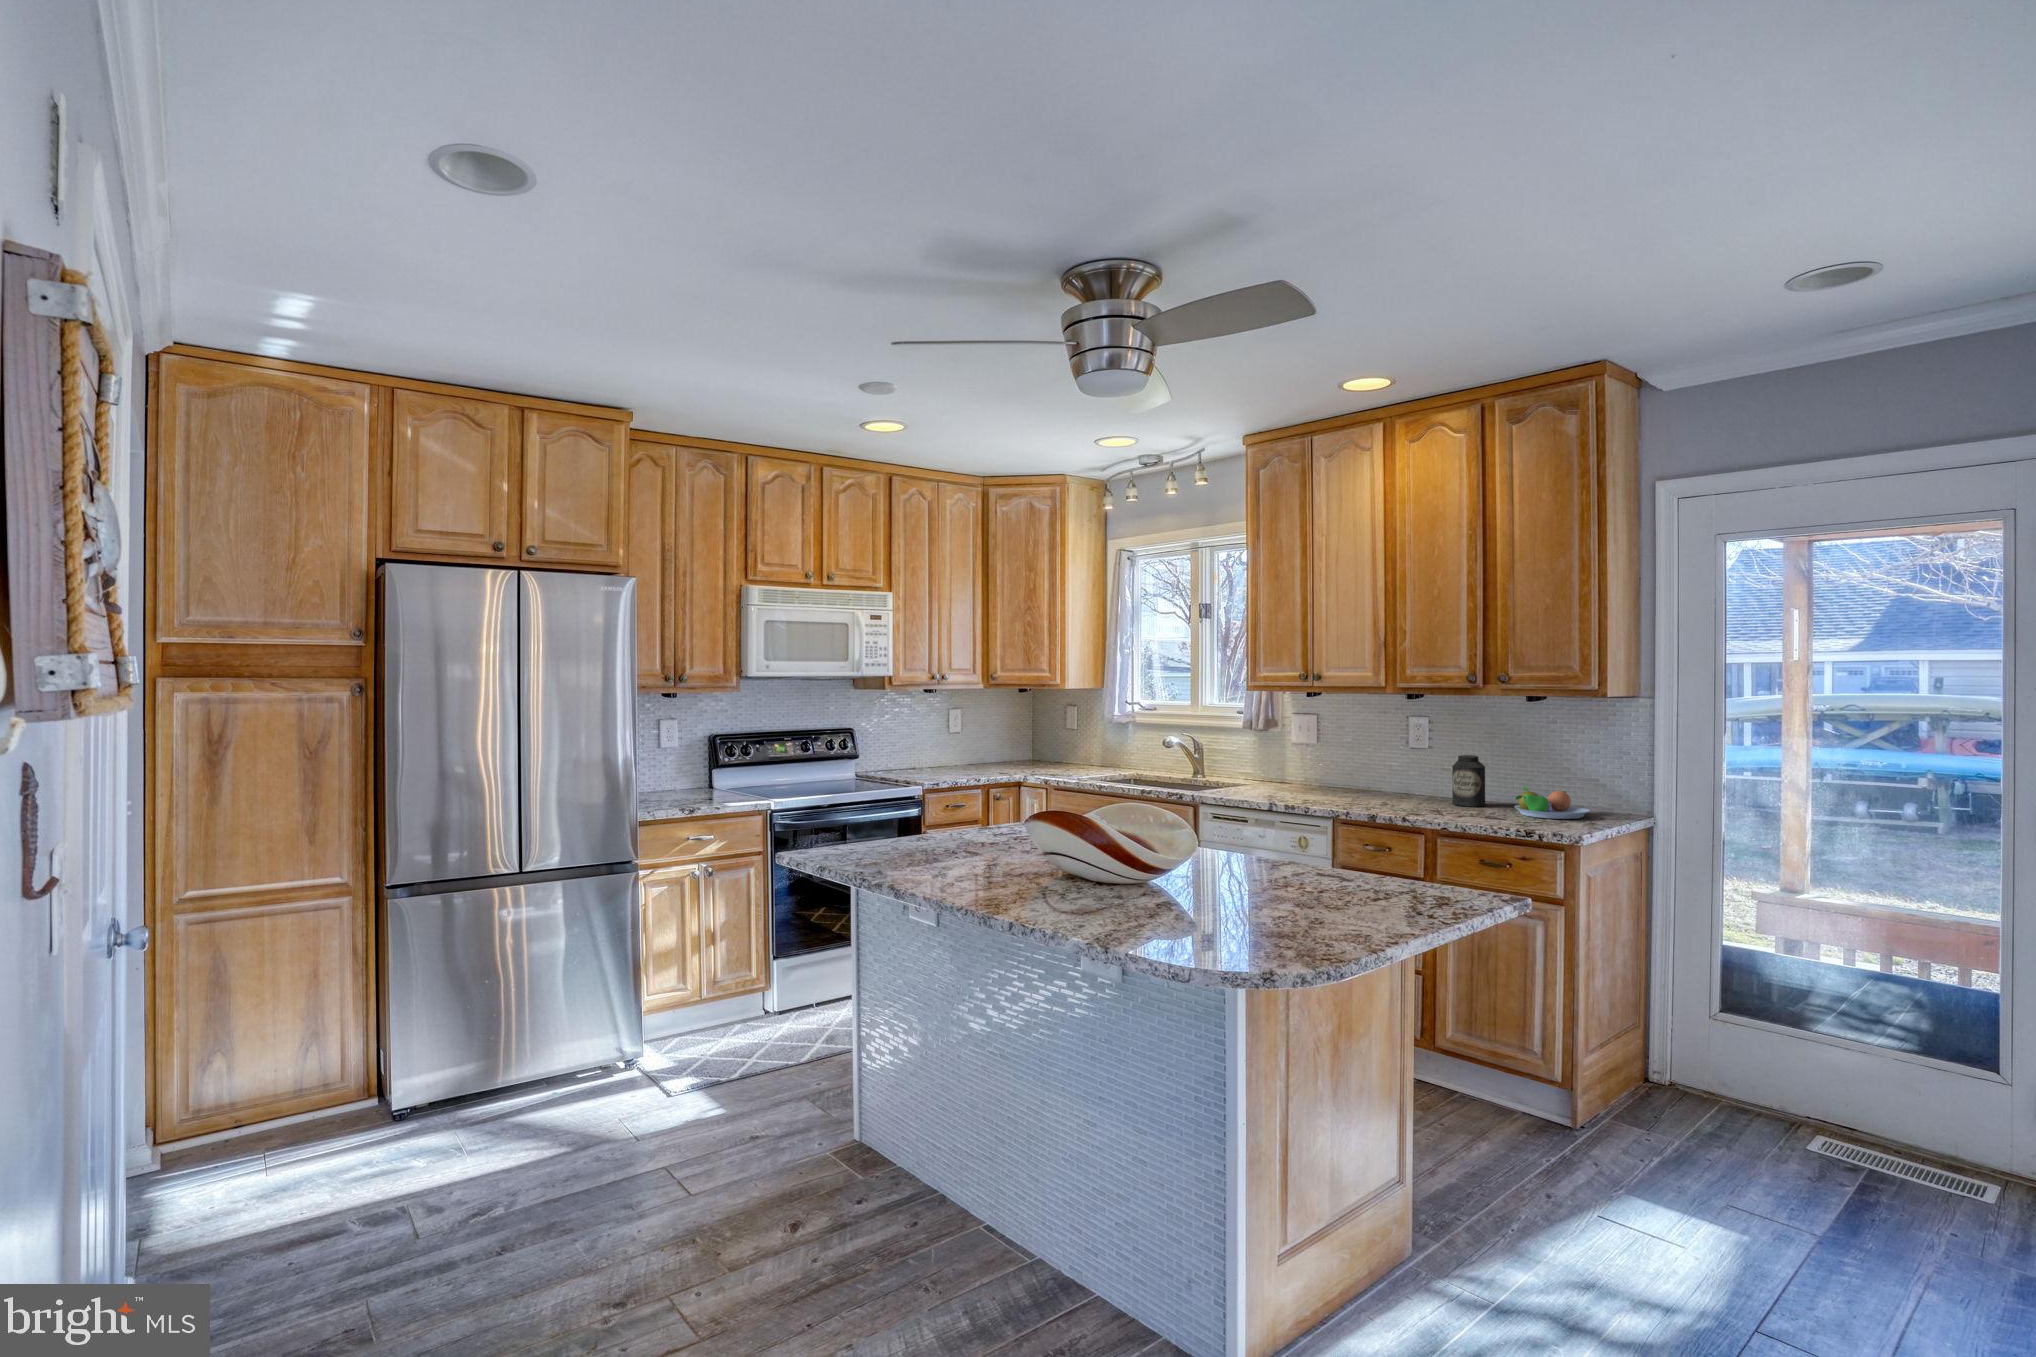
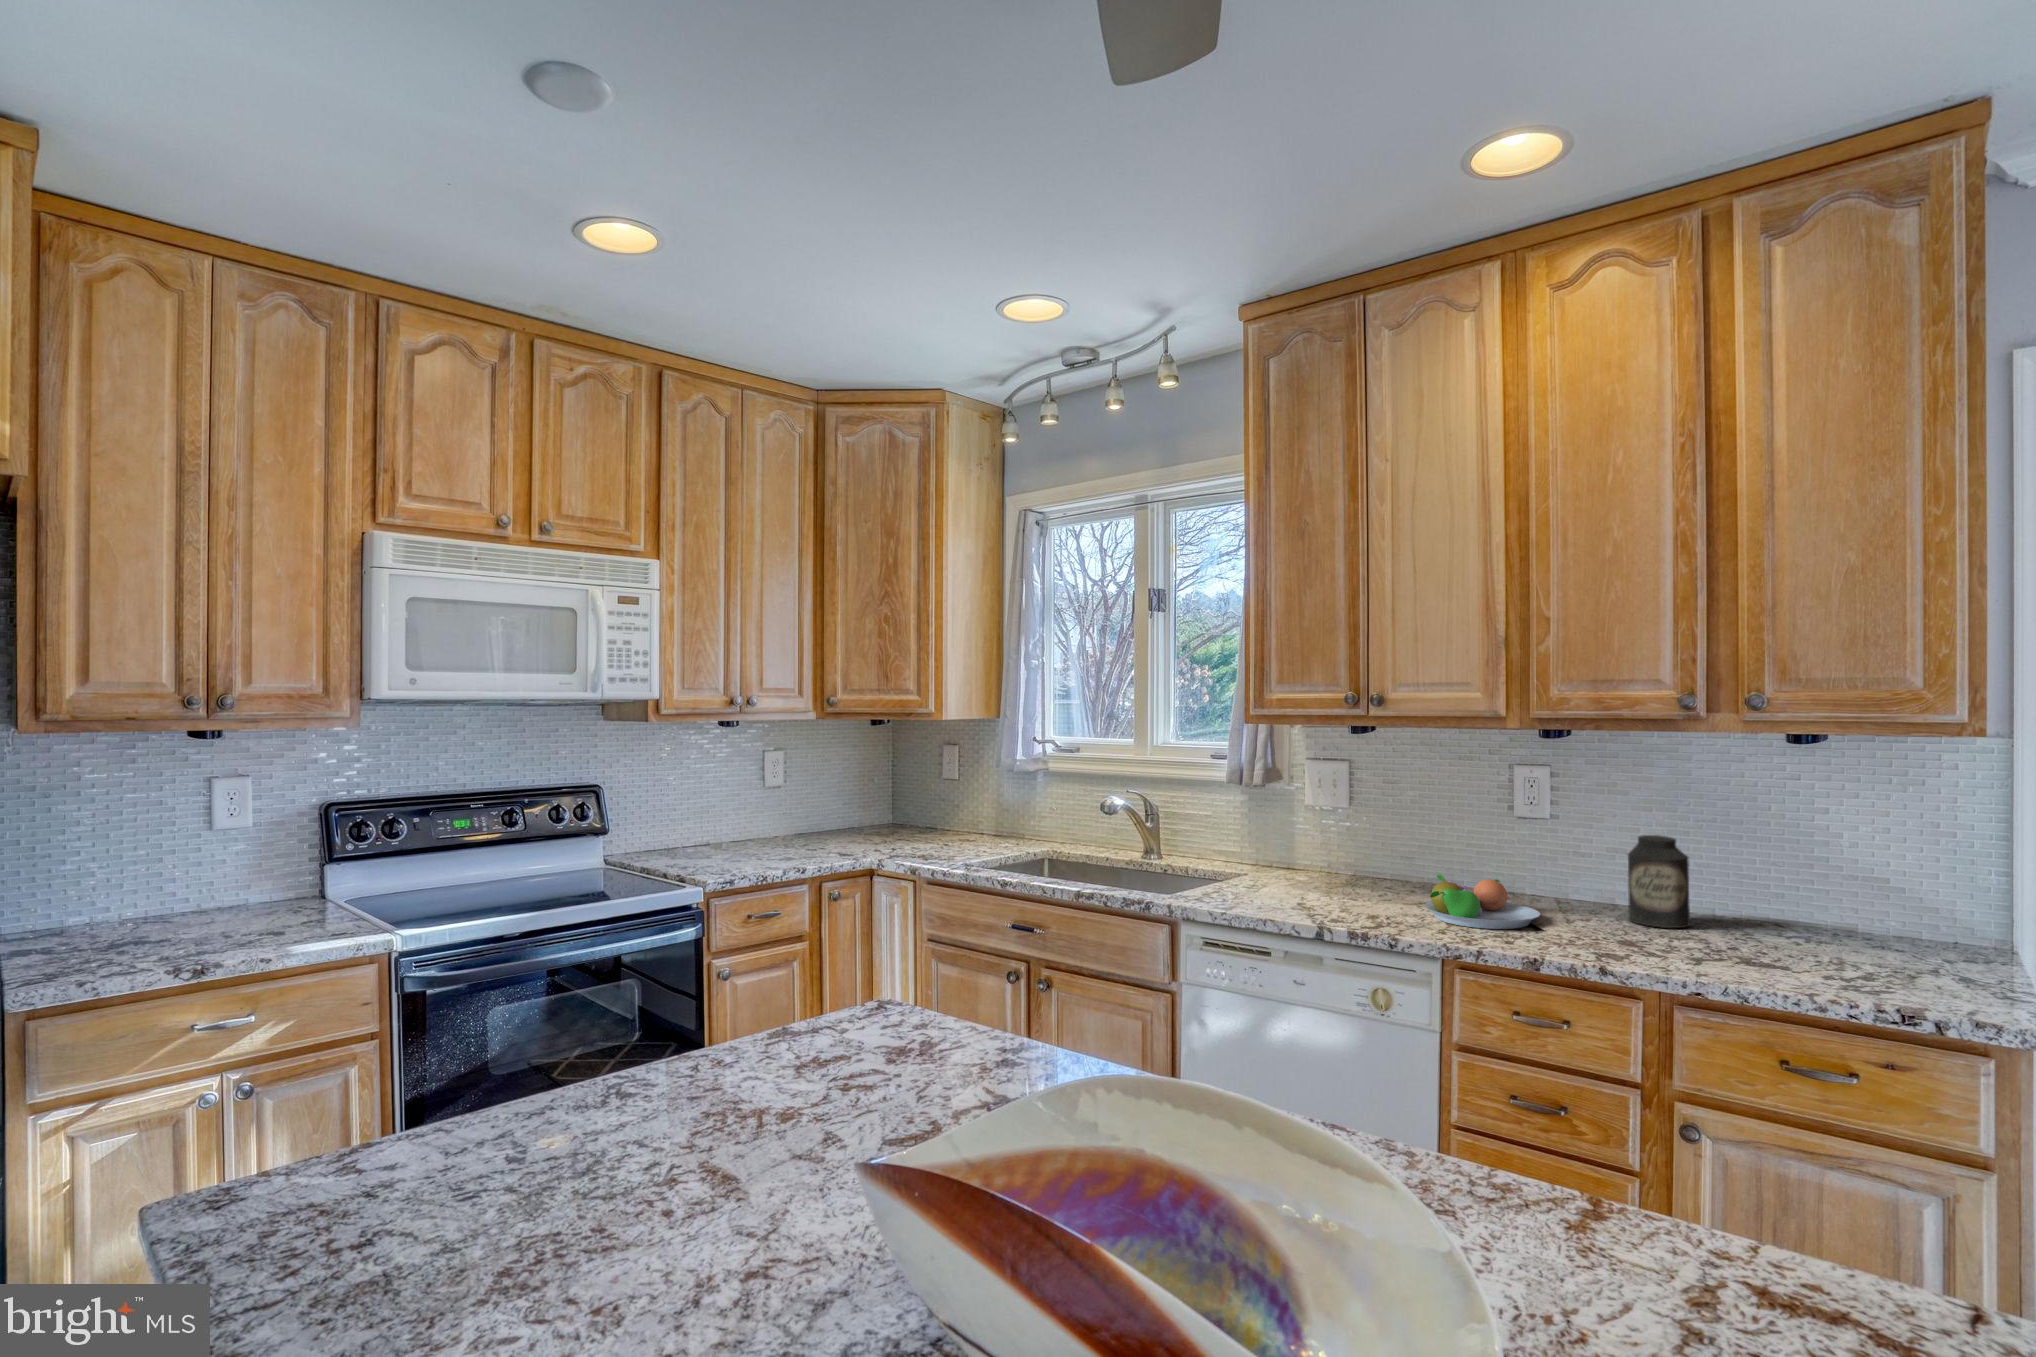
fruit bowl: present [1514,787,1590,819] -> present [1425,874,1540,929]

